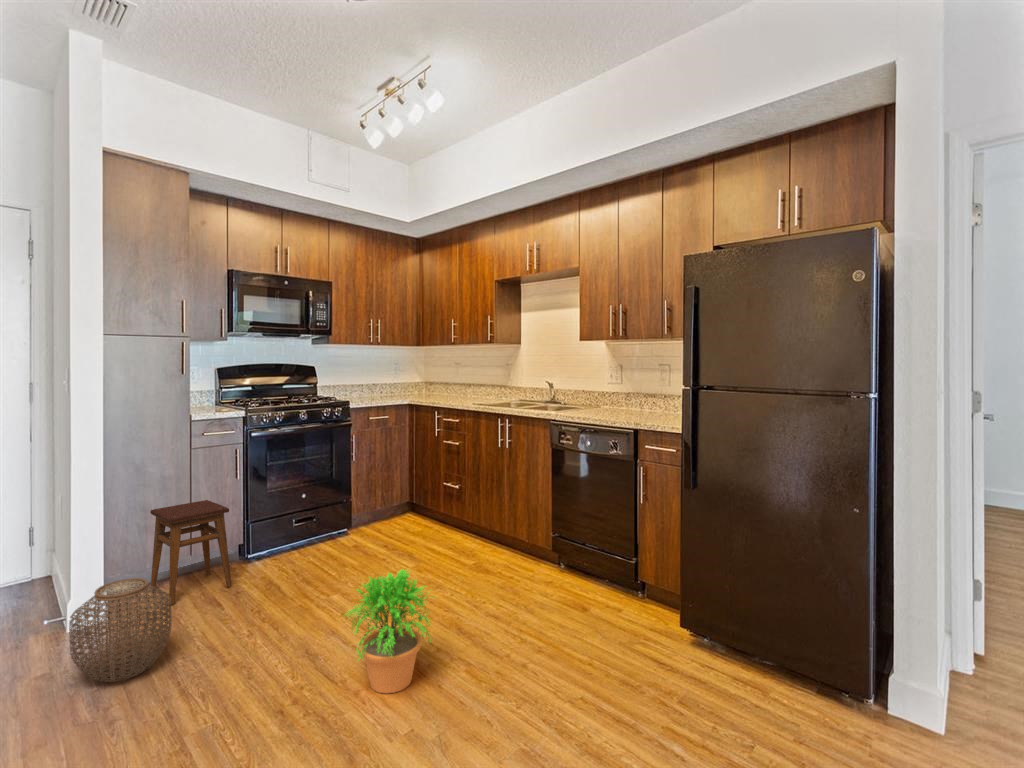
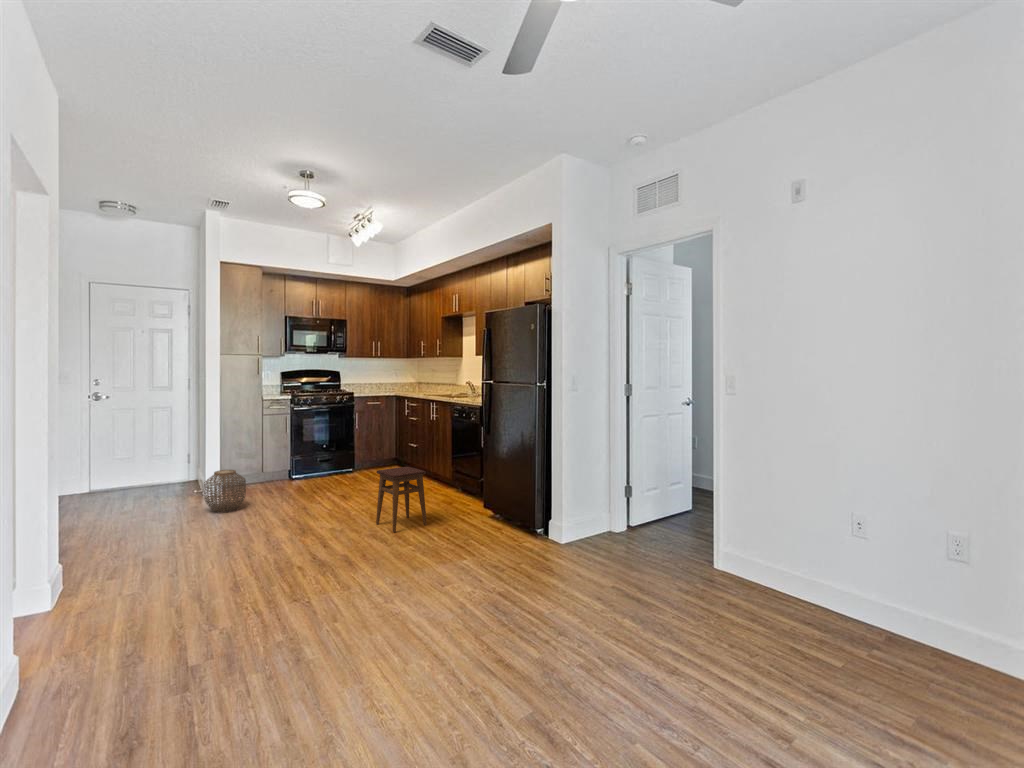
stool: present [150,500,231,605] -> present [376,467,427,532]
potted plant: present [346,569,430,693] -> none [313,466,359,521]

